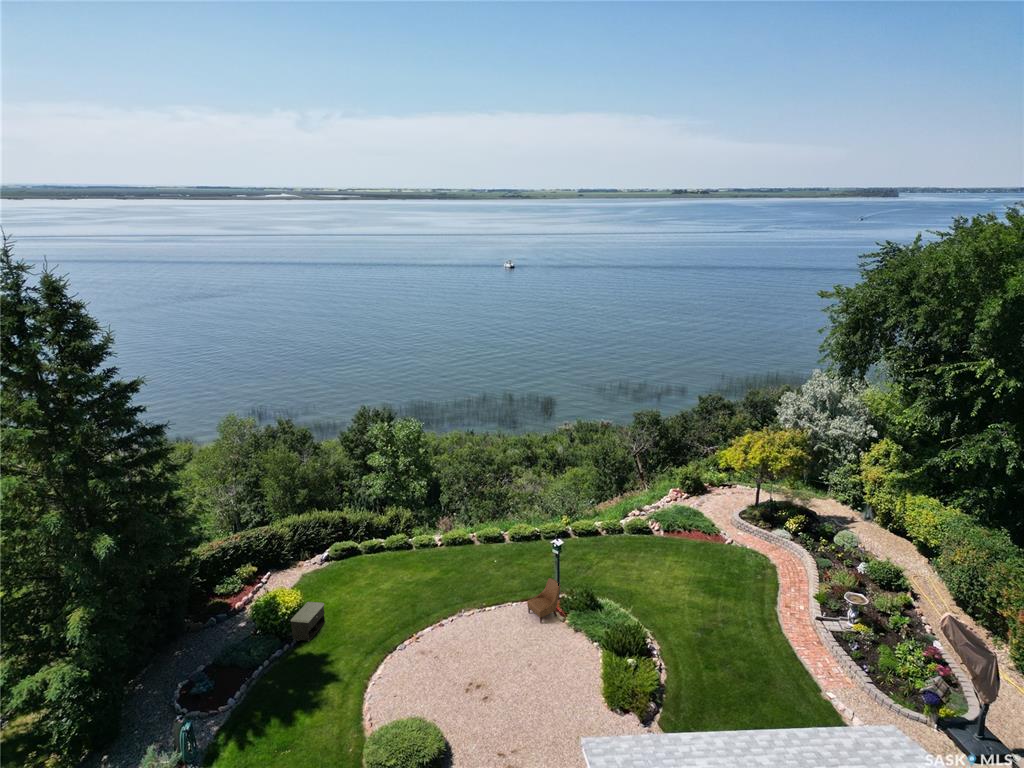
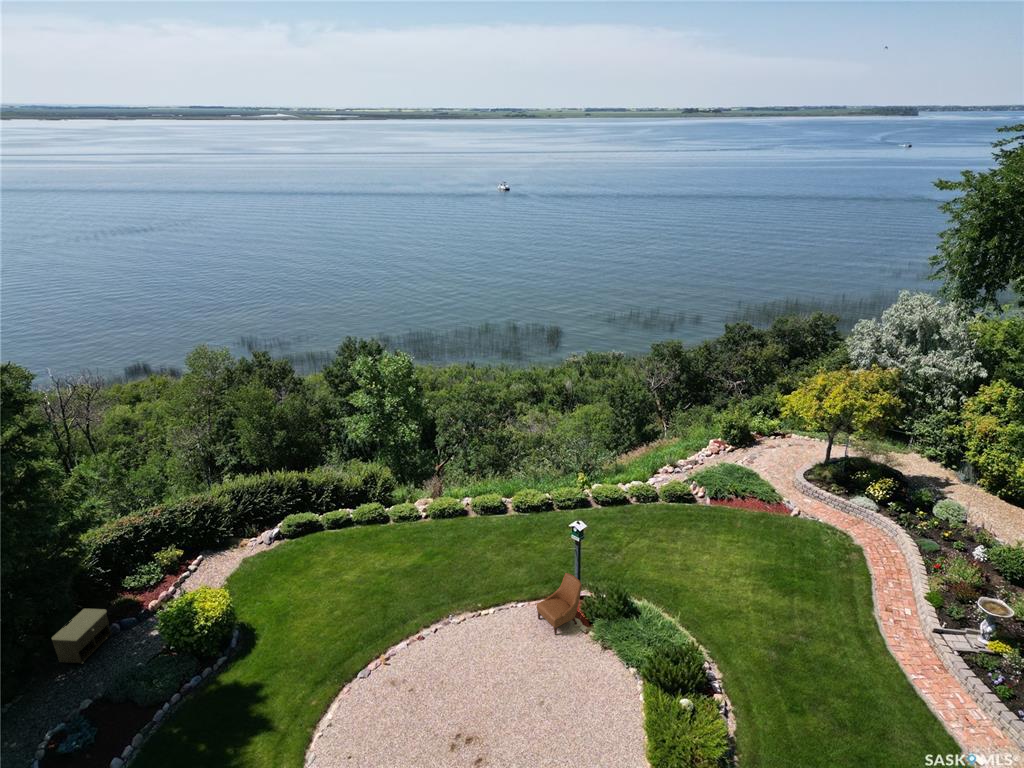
storage bench: present [291,602,325,641] -> present [52,609,112,663]

